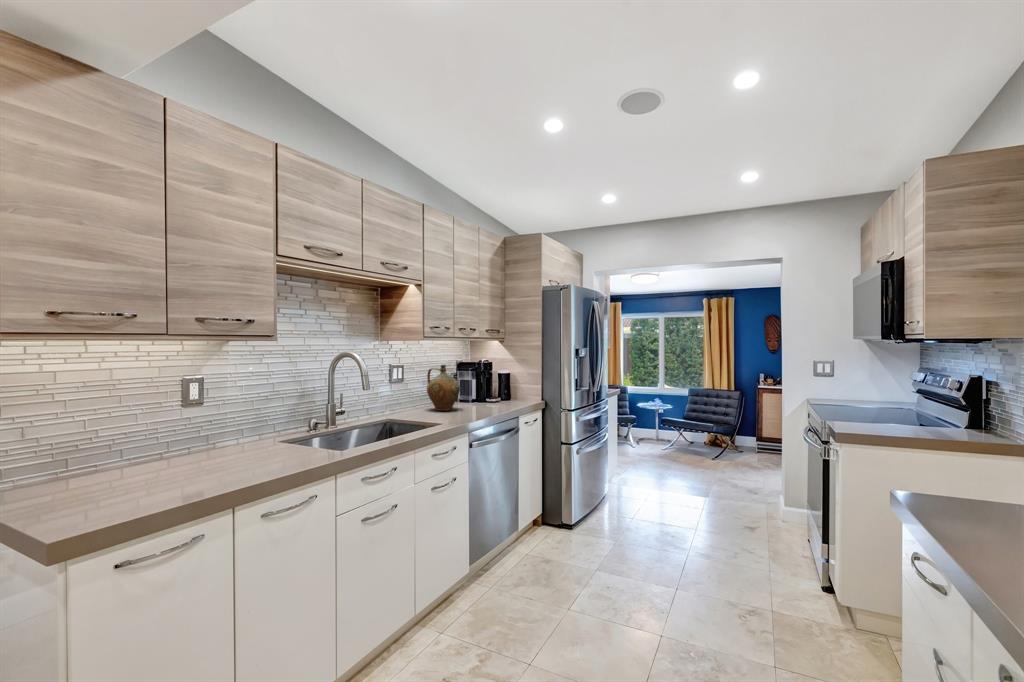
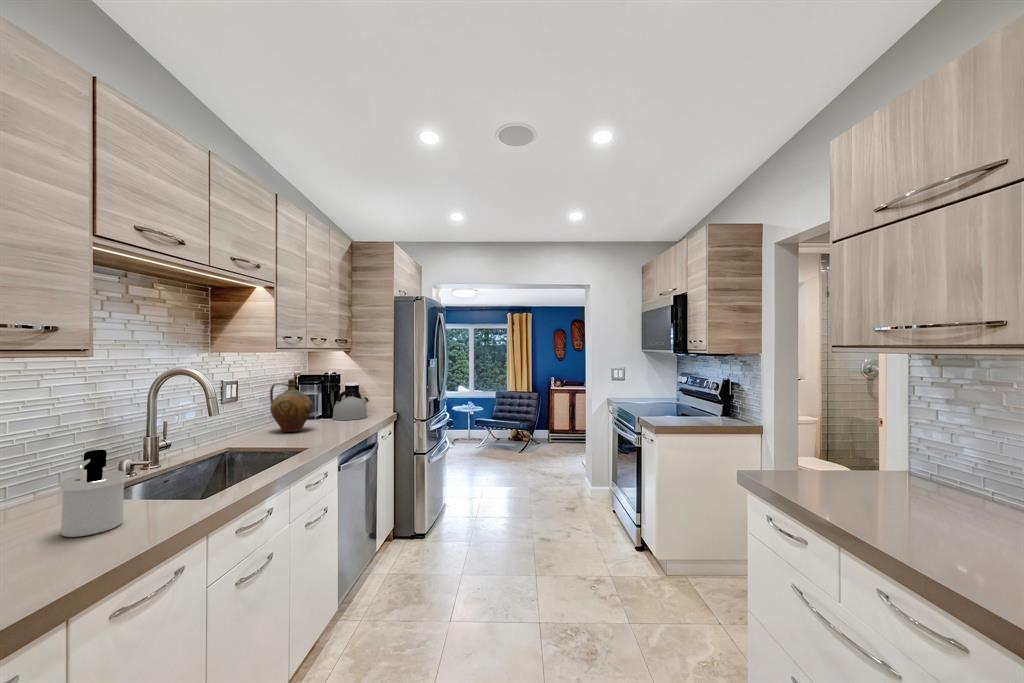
kettle: none [485,377,517,405] -> present [332,390,369,420]
soap dispenser: none [250,406,287,463] -> present [60,450,126,537]

